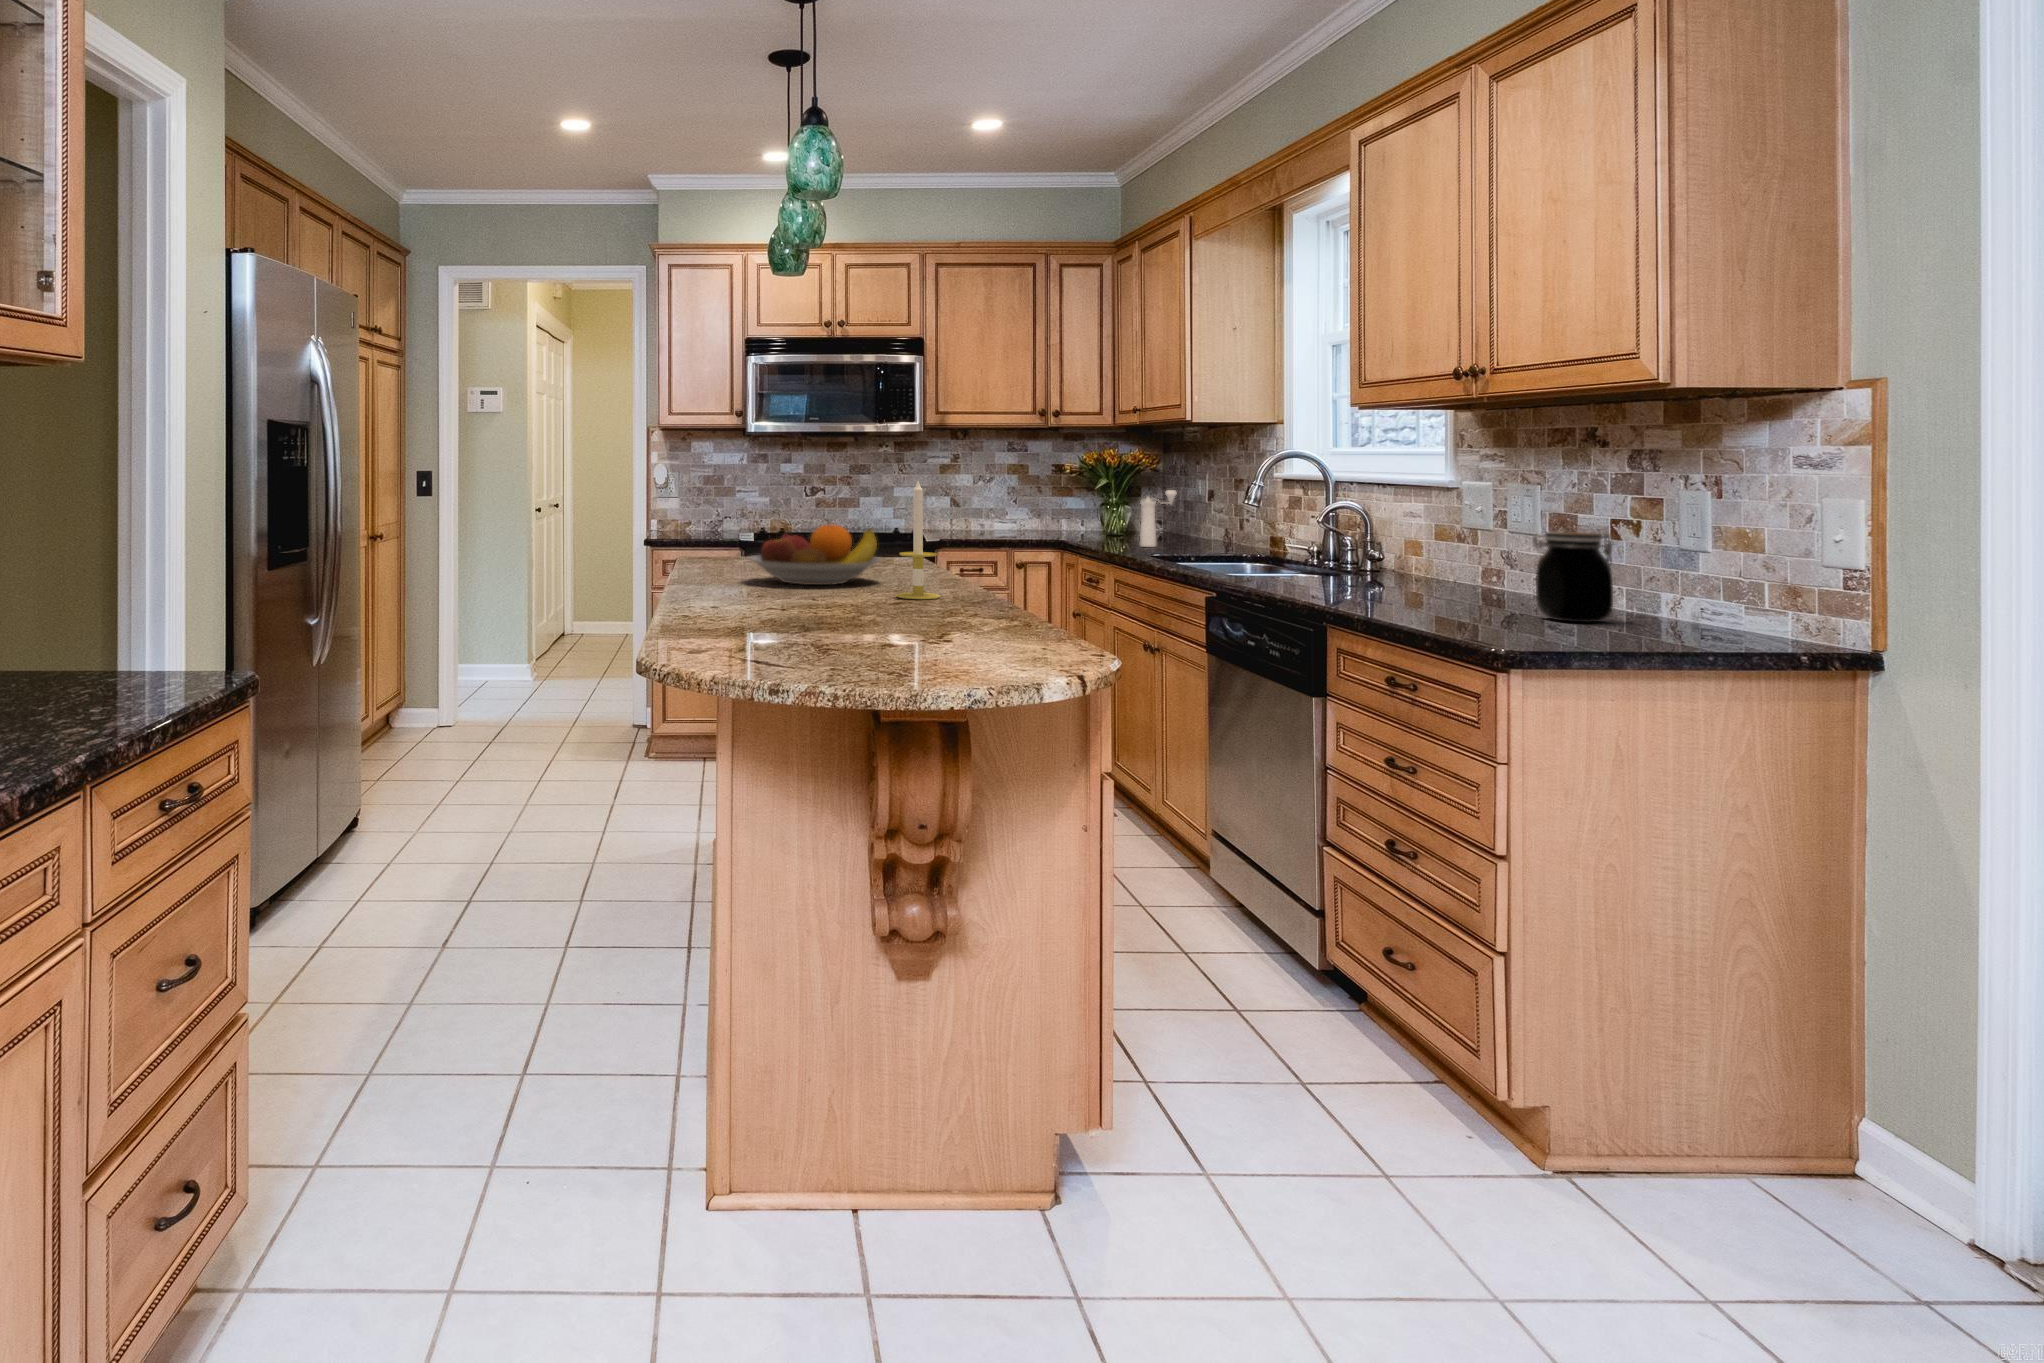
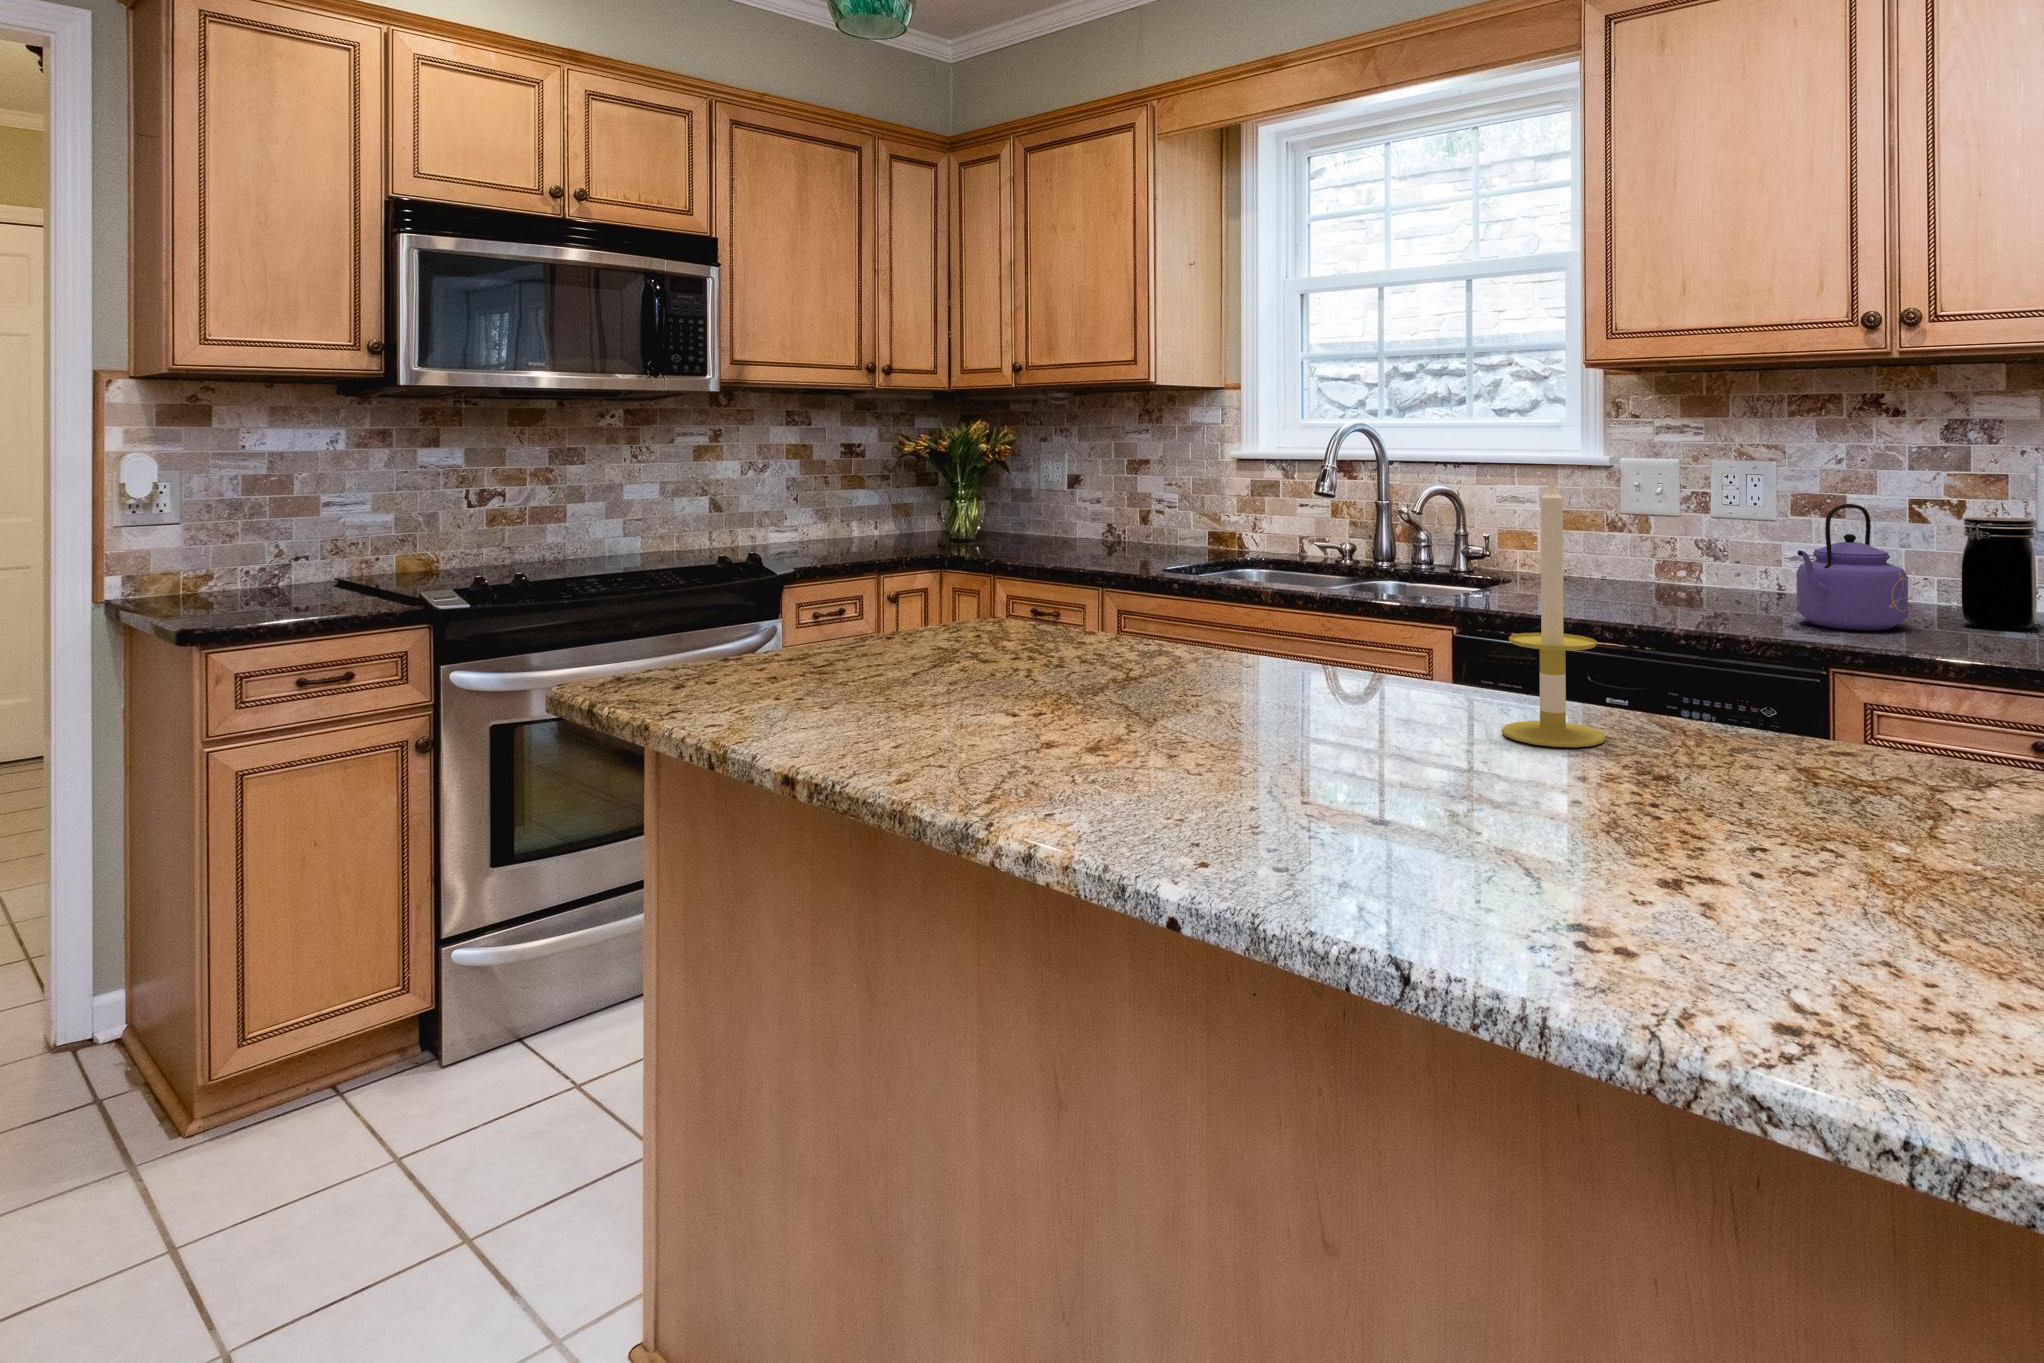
pepper mill: present [1140,490,1177,547] -> none [1033,477,1066,557]
kettle: none [1381,516,1496,612] -> present [1796,504,1908,630]
fruit bowl: present [748,524,881,585] -> none [984,582,1300,736]

